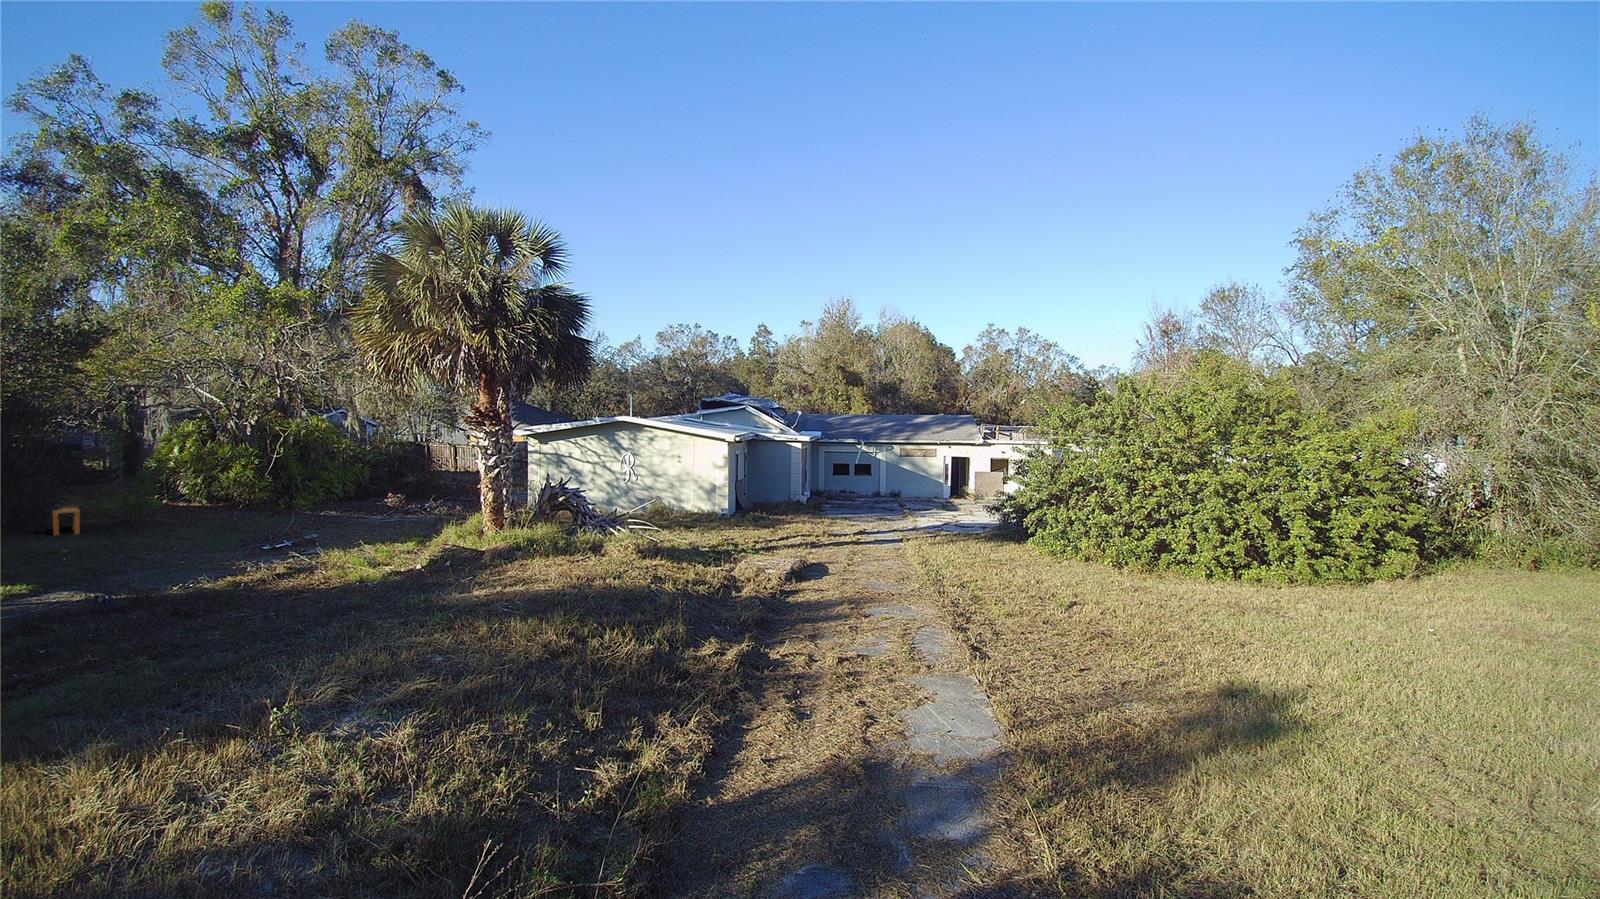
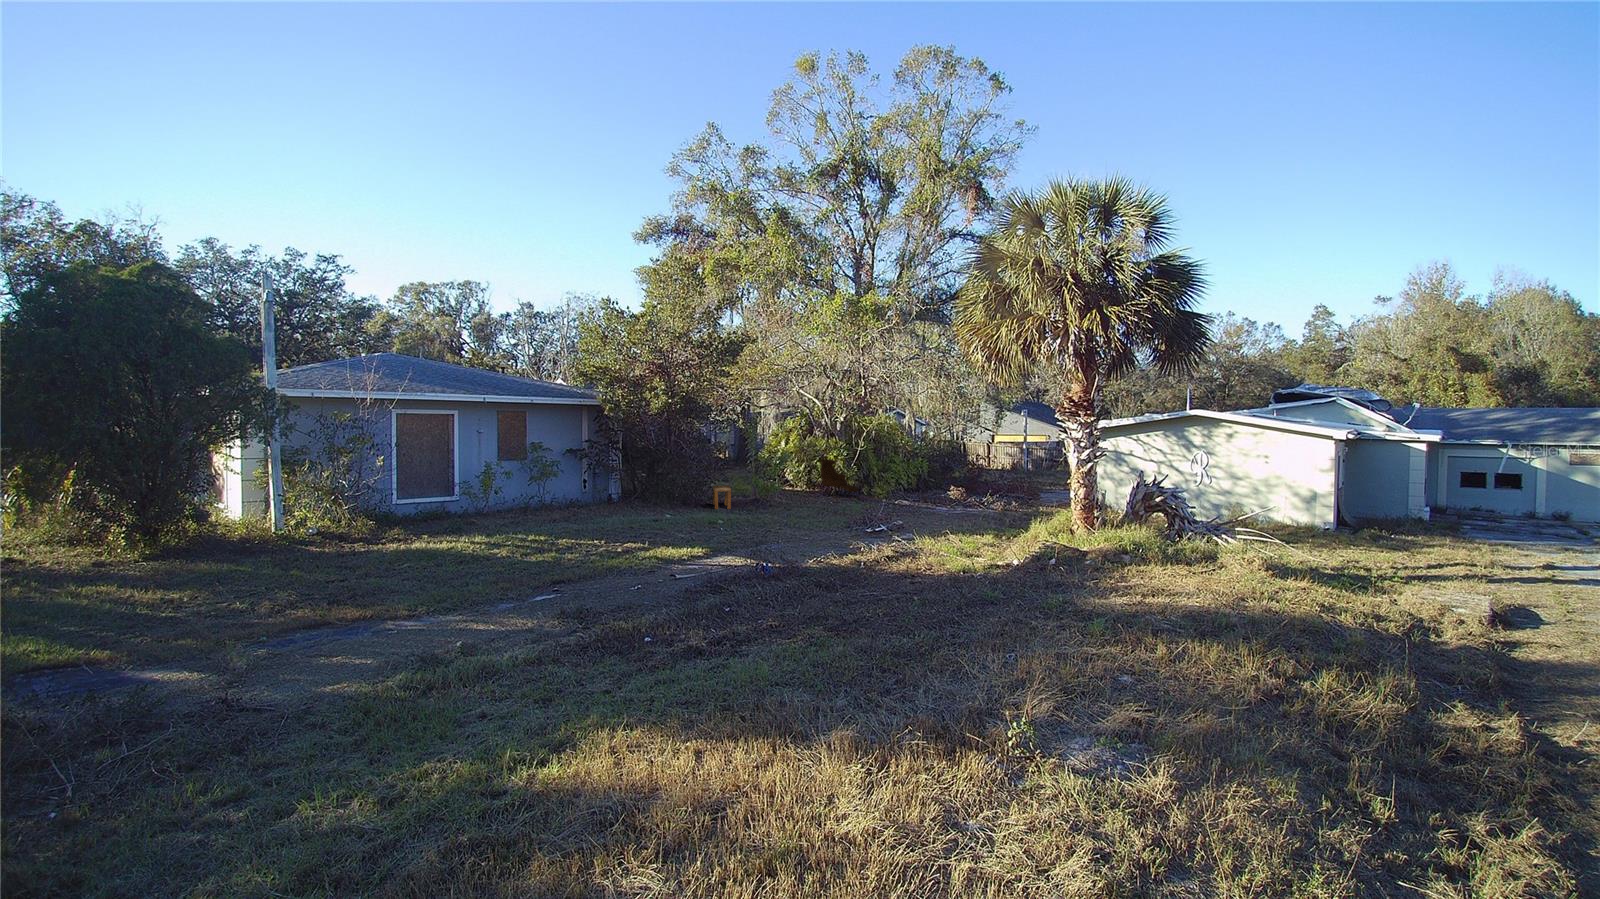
lounge chair: none [227,468,280,511] -> present [820,459,859,496]

